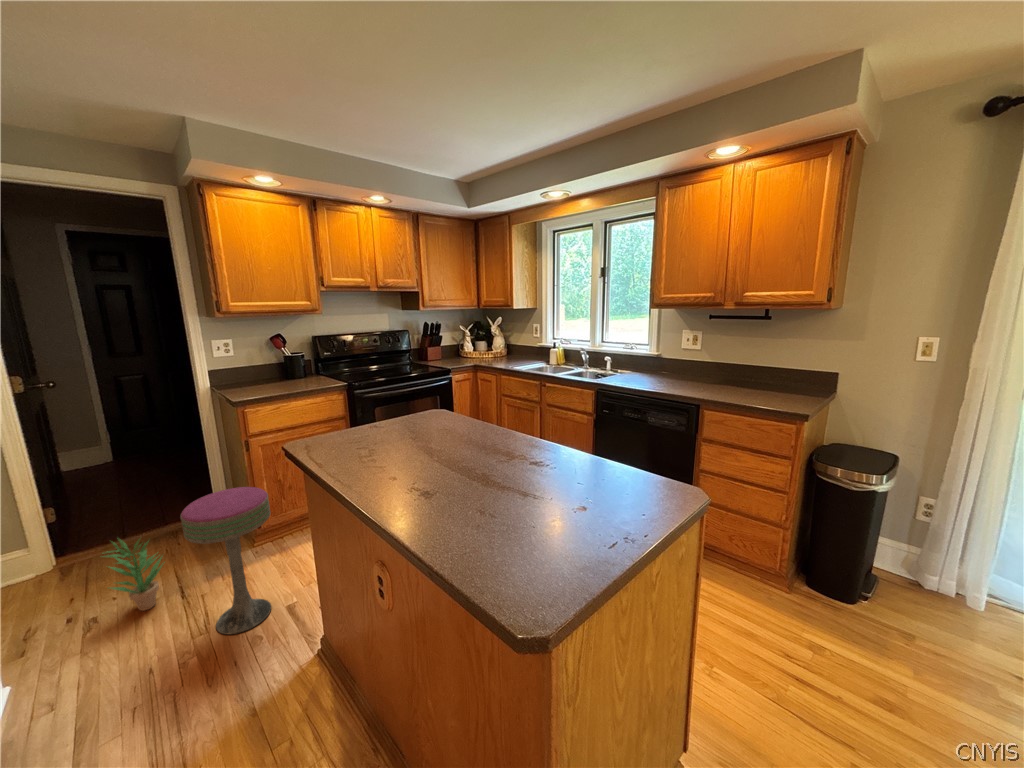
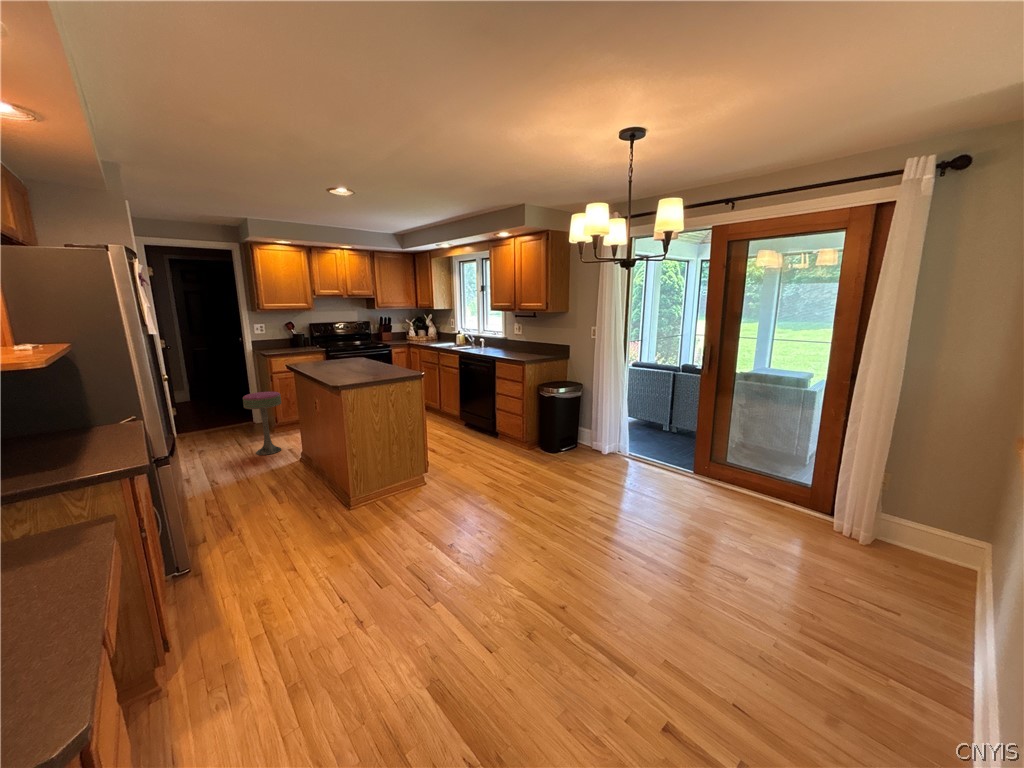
potted plant: present [106,539,162,611] -> none [206,412,233,449]

